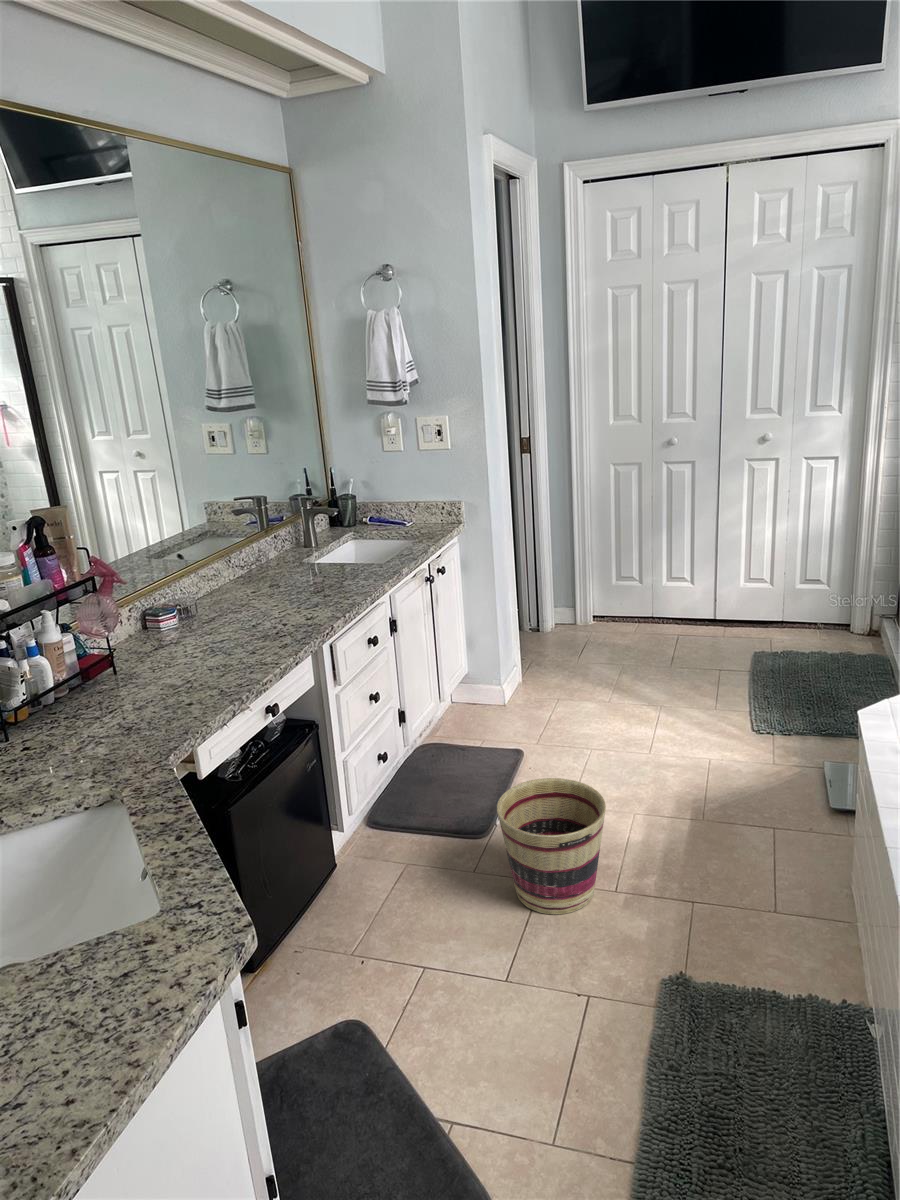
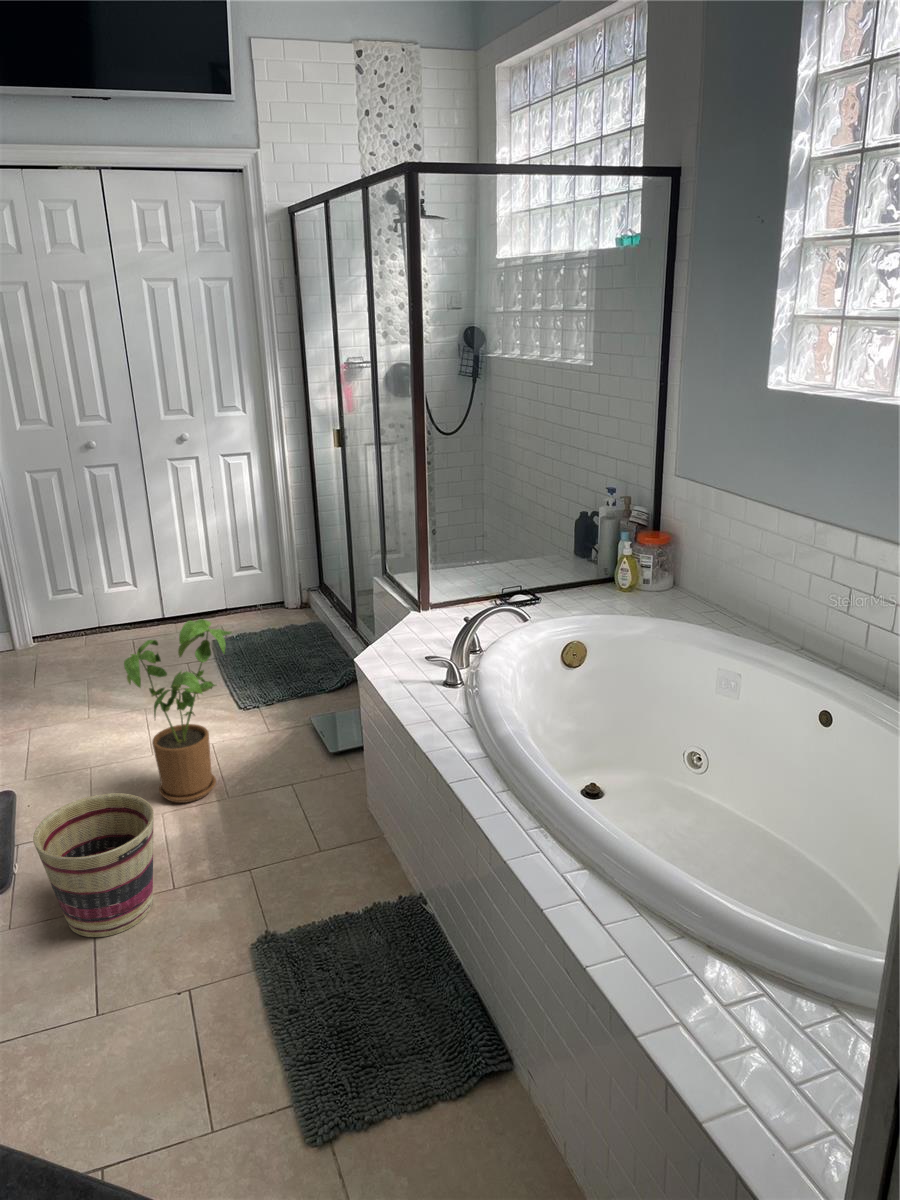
house plant: none [626,631,741,812] -> present [124,619,231,803]

